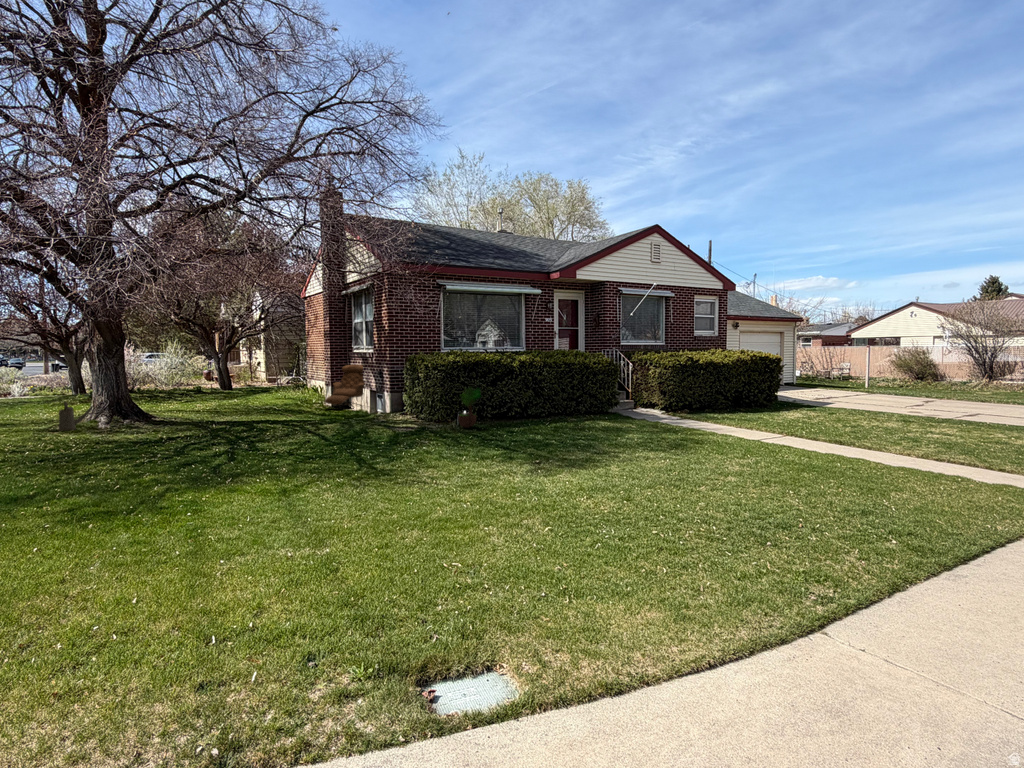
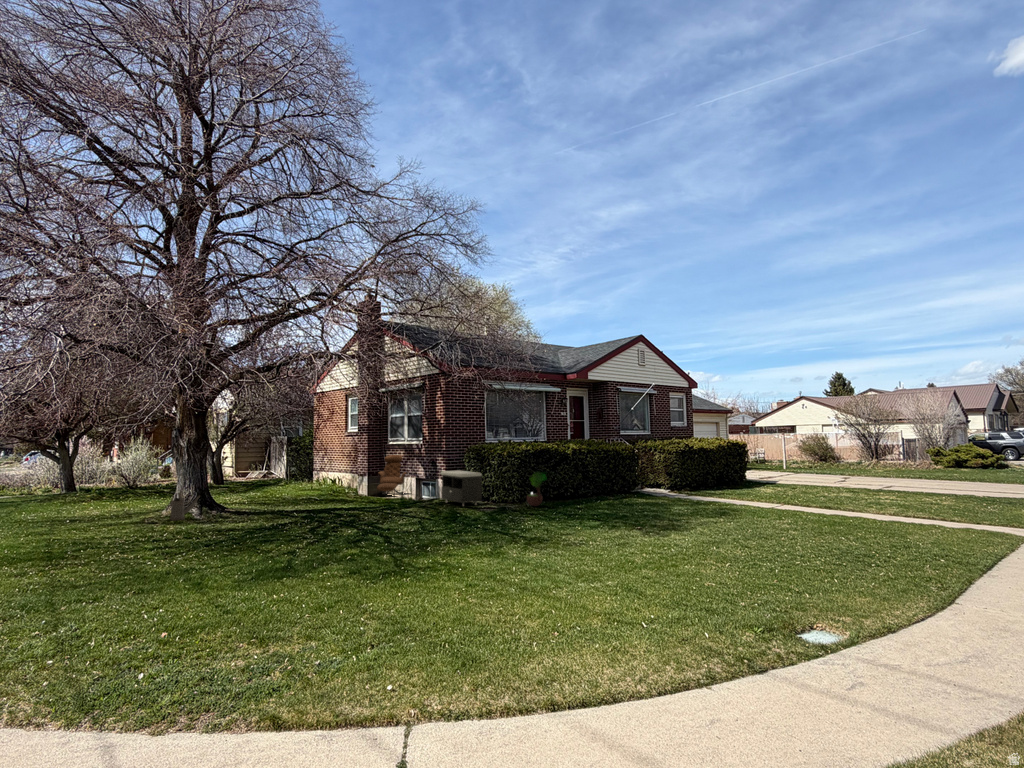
storage bench: none [374,384,413,424] -> present [441,471,482,506]

